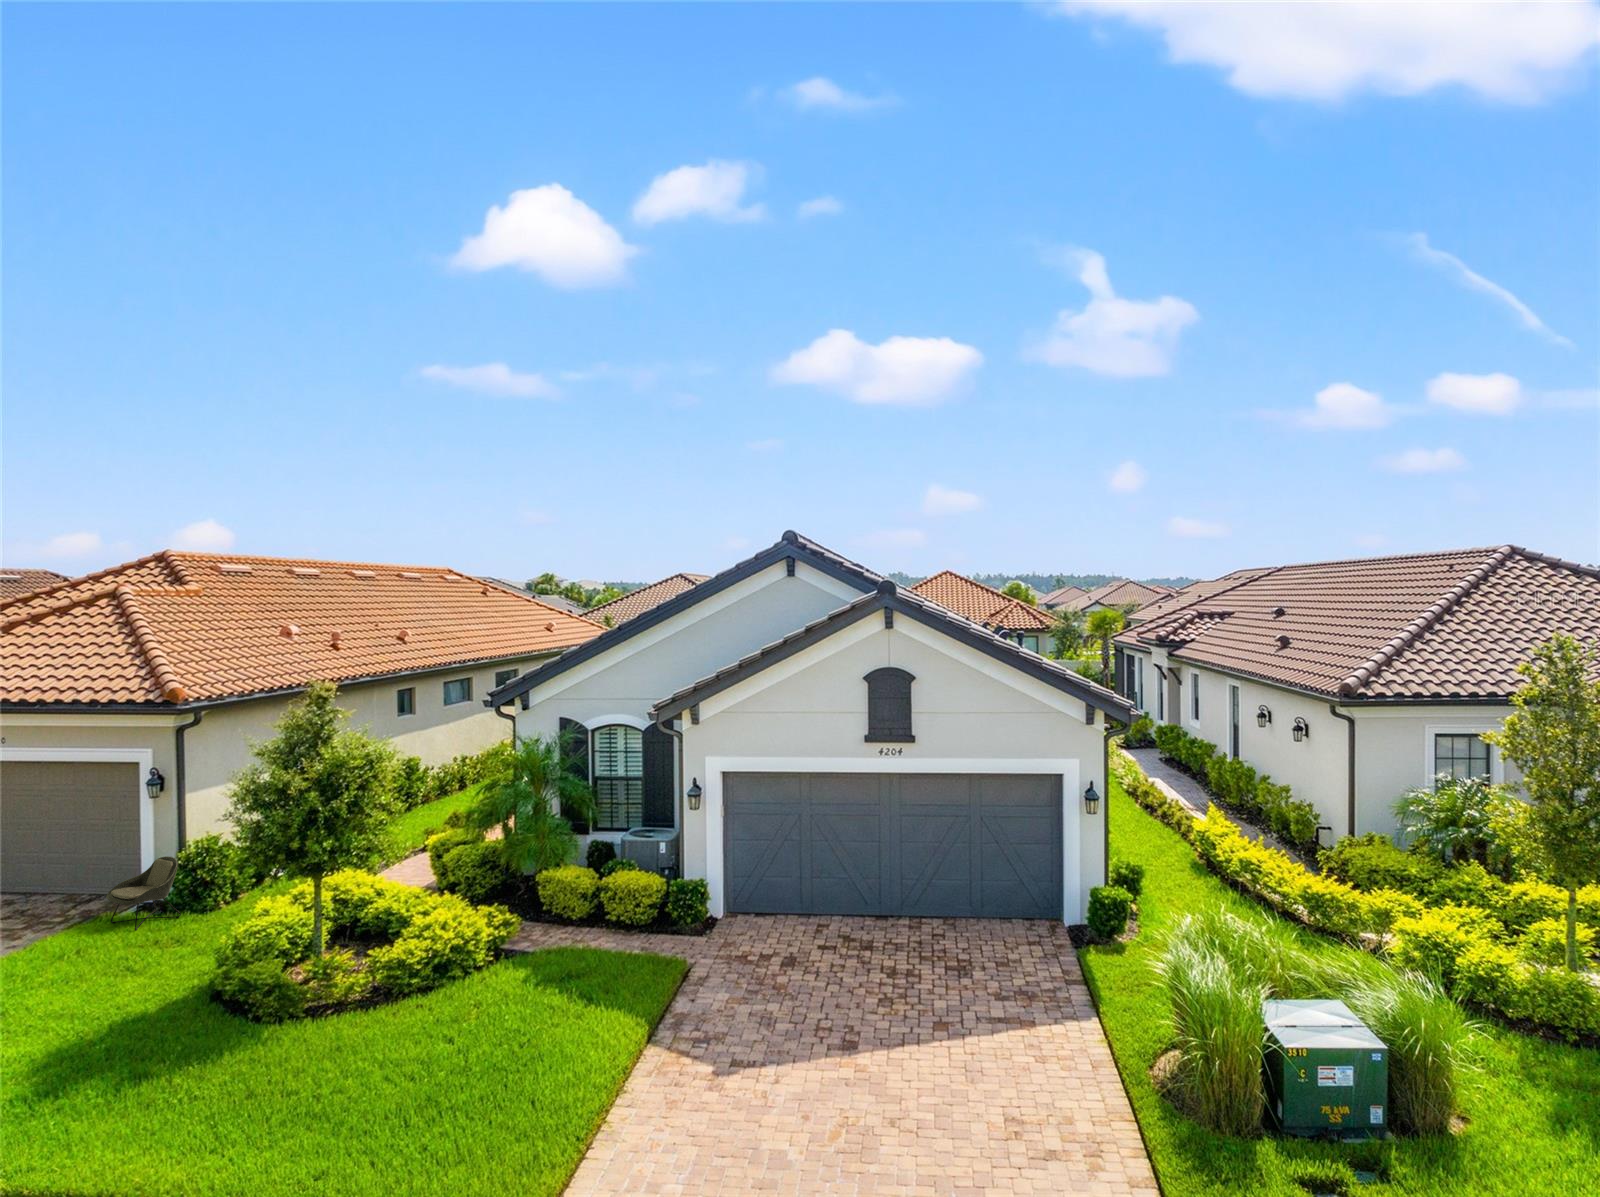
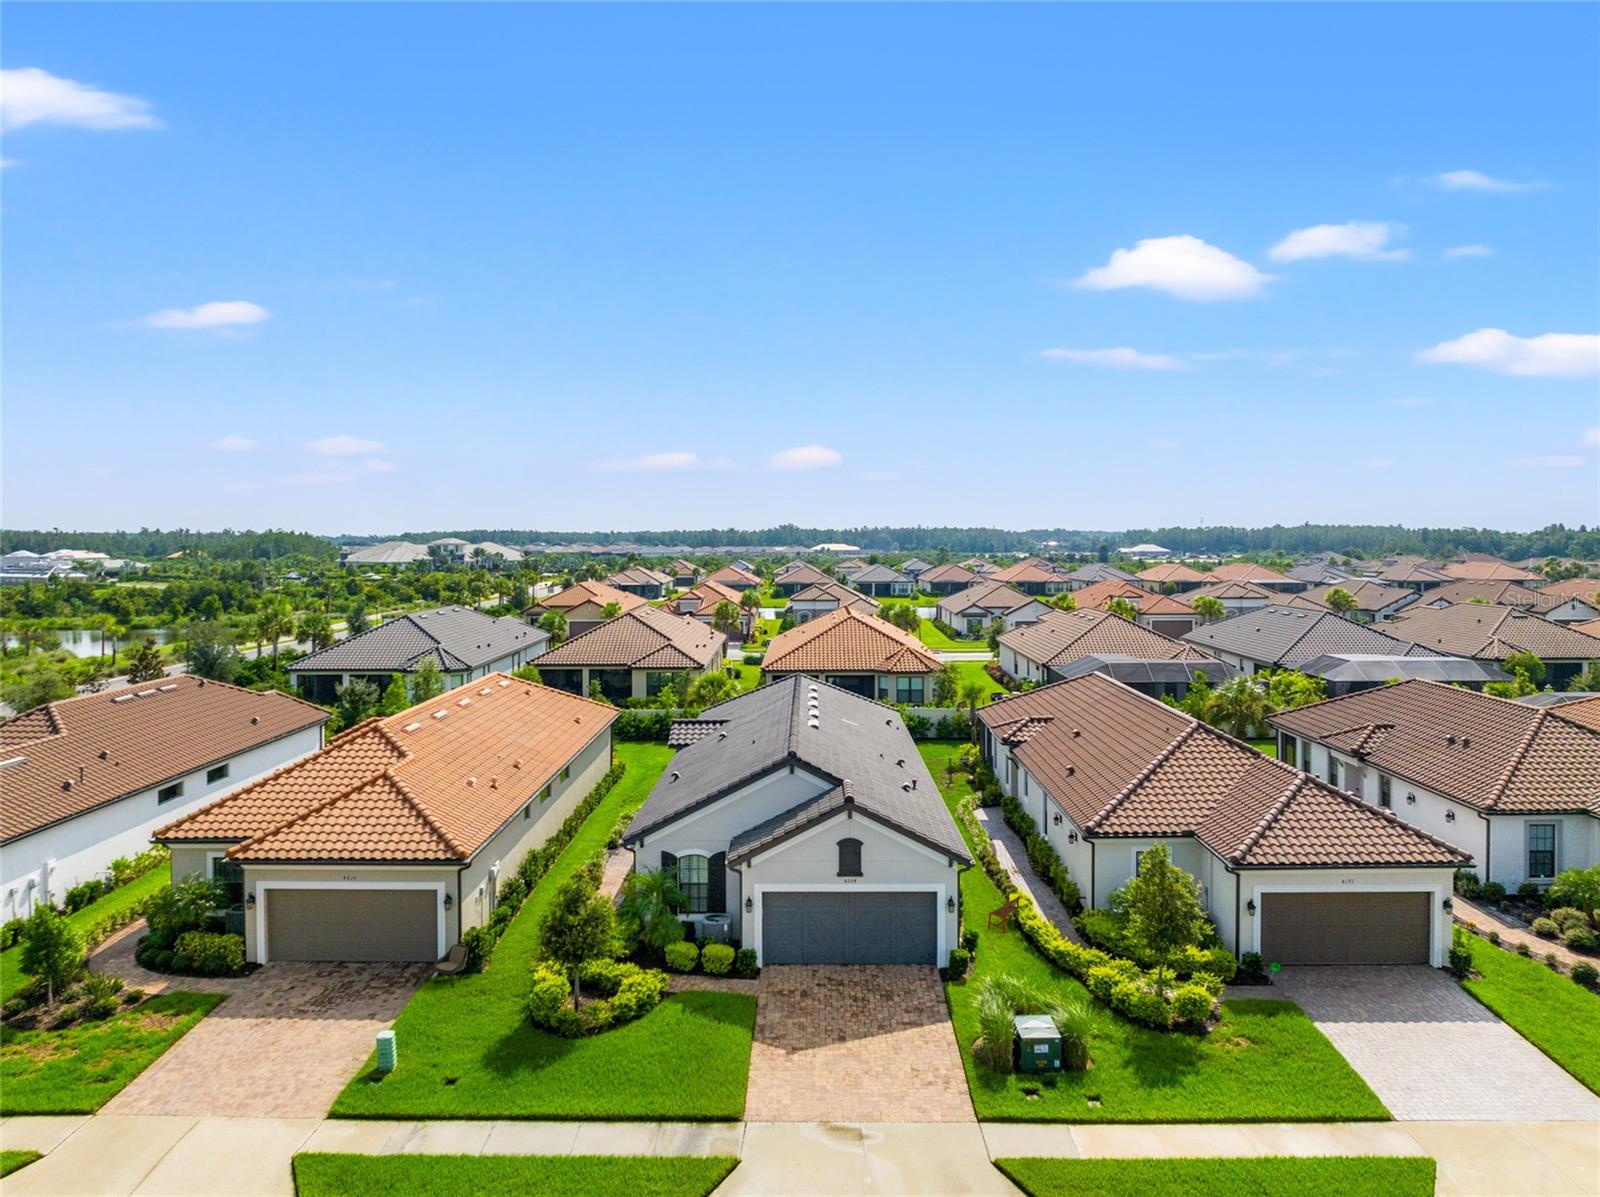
bench: none [1157,817,1219,882] -> present [988,896,1020,933]

